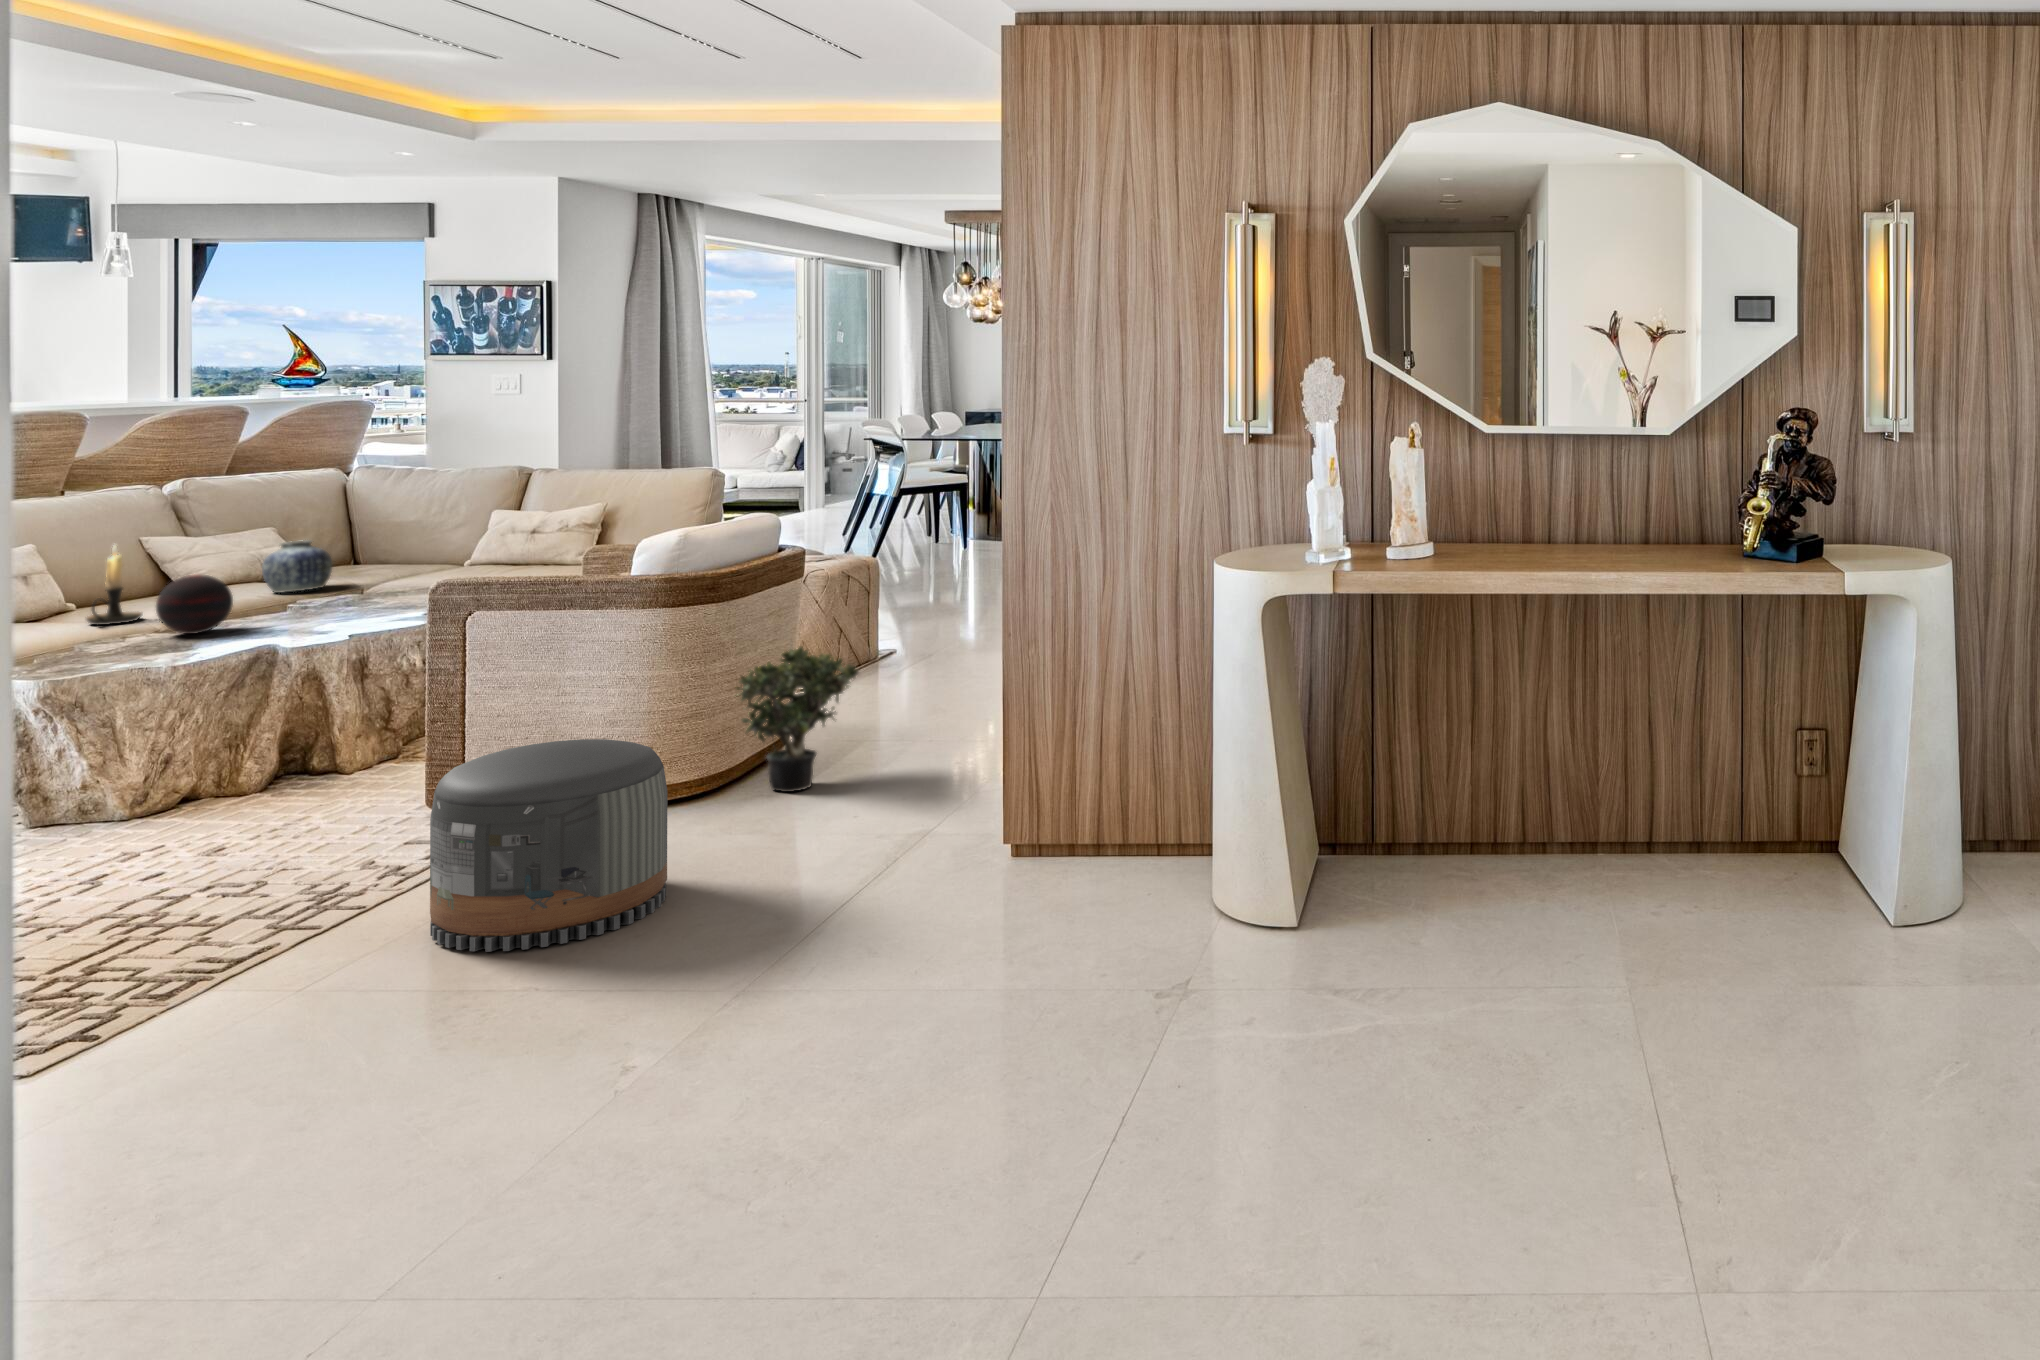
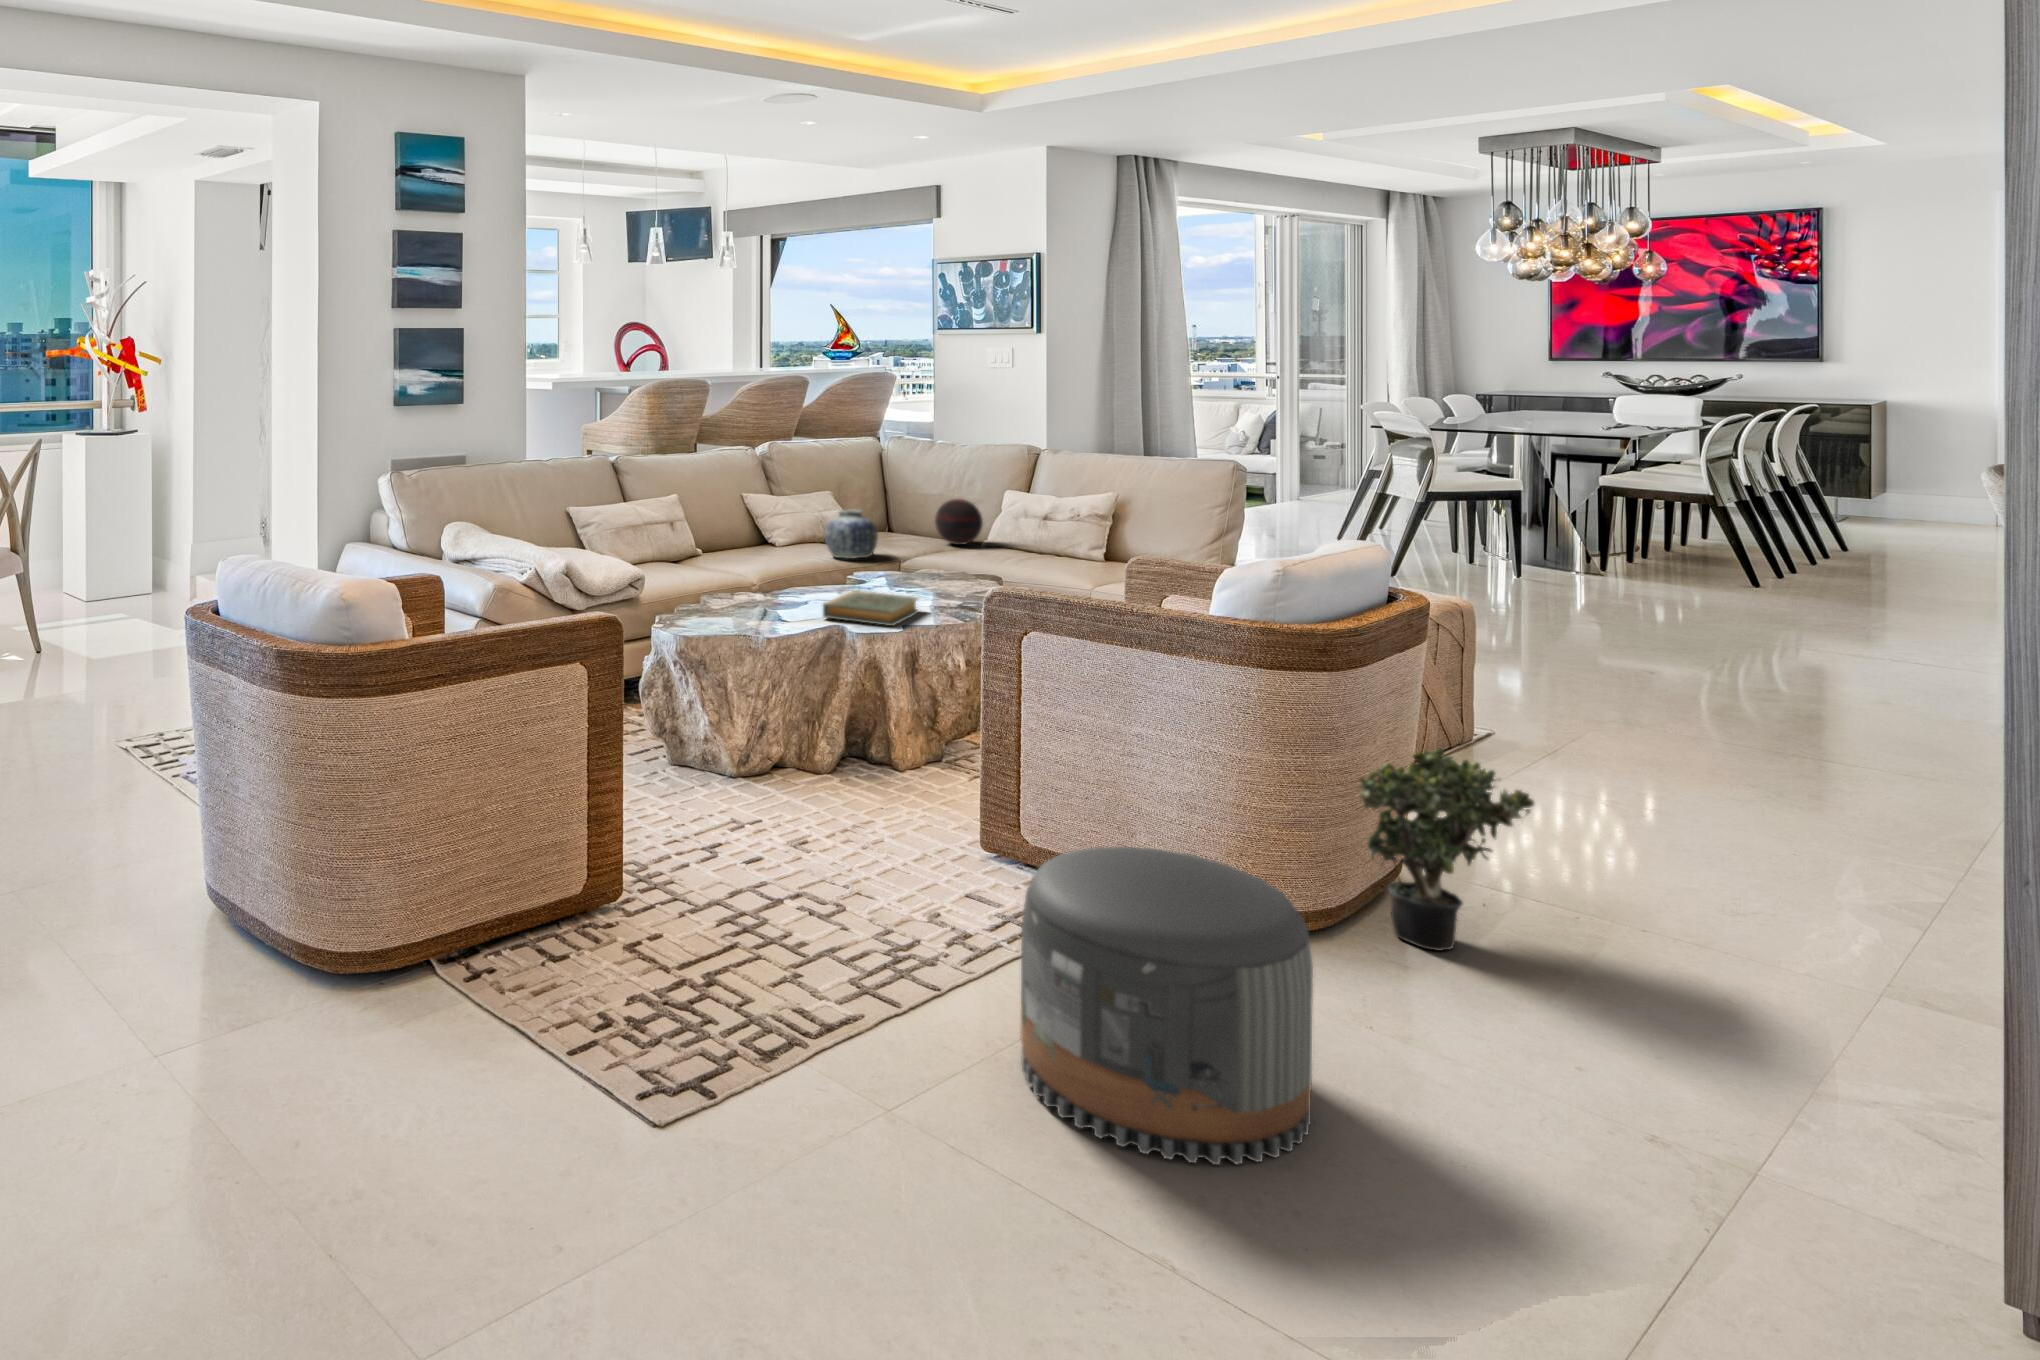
candle holder: present [86,546,142,625] -> none [704,504,742,576]
decorative orb: present [156,574,233,634] -> present [935,499,983,545]
hardback book: none [251,610,375,642] -> present [823,590,919,626]

